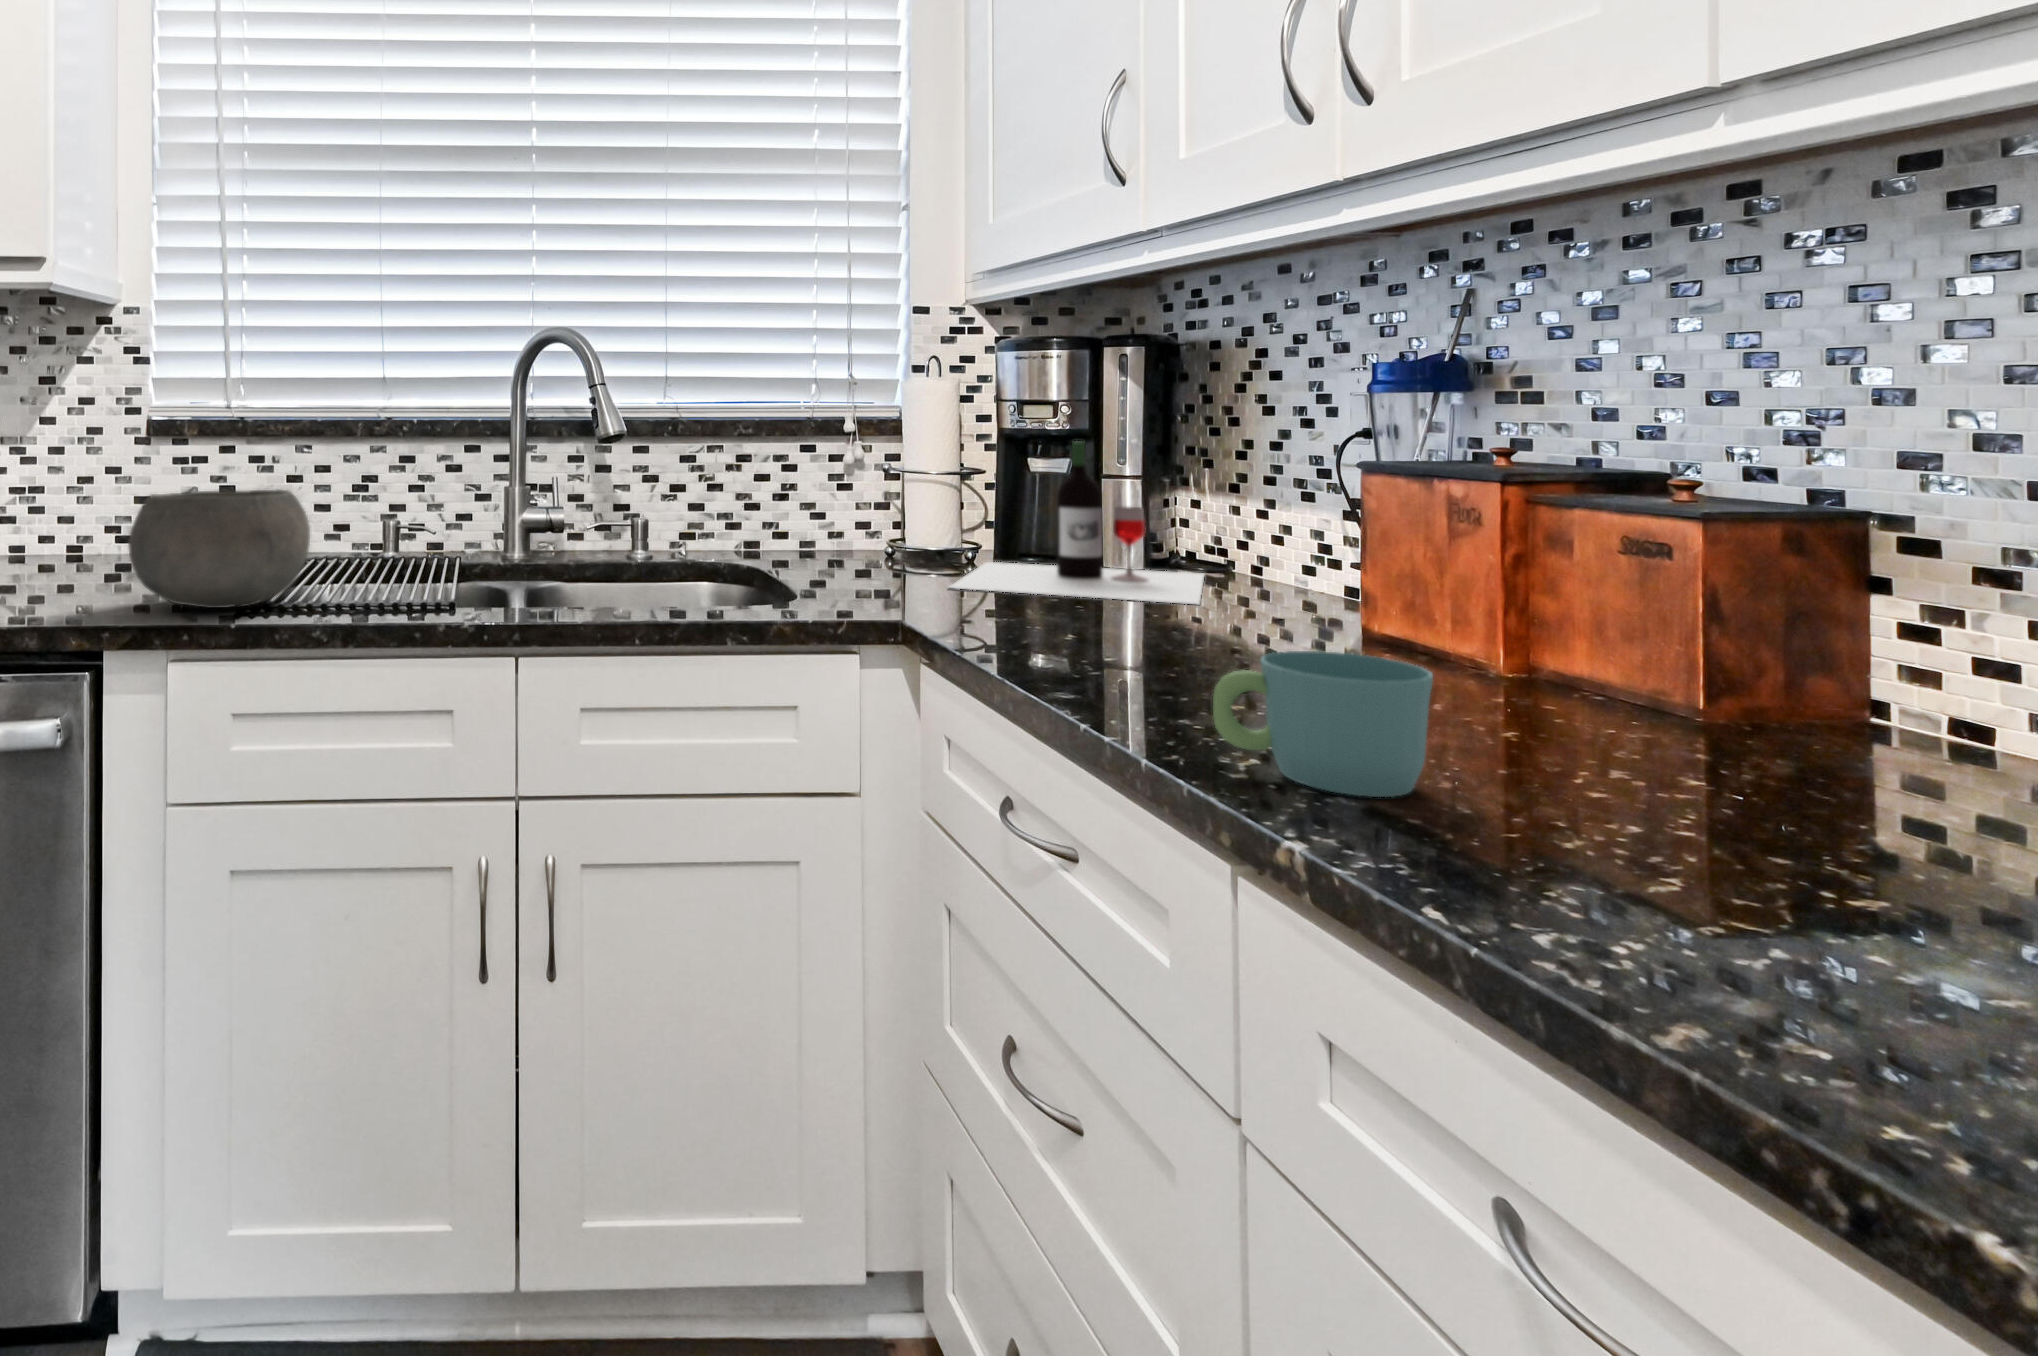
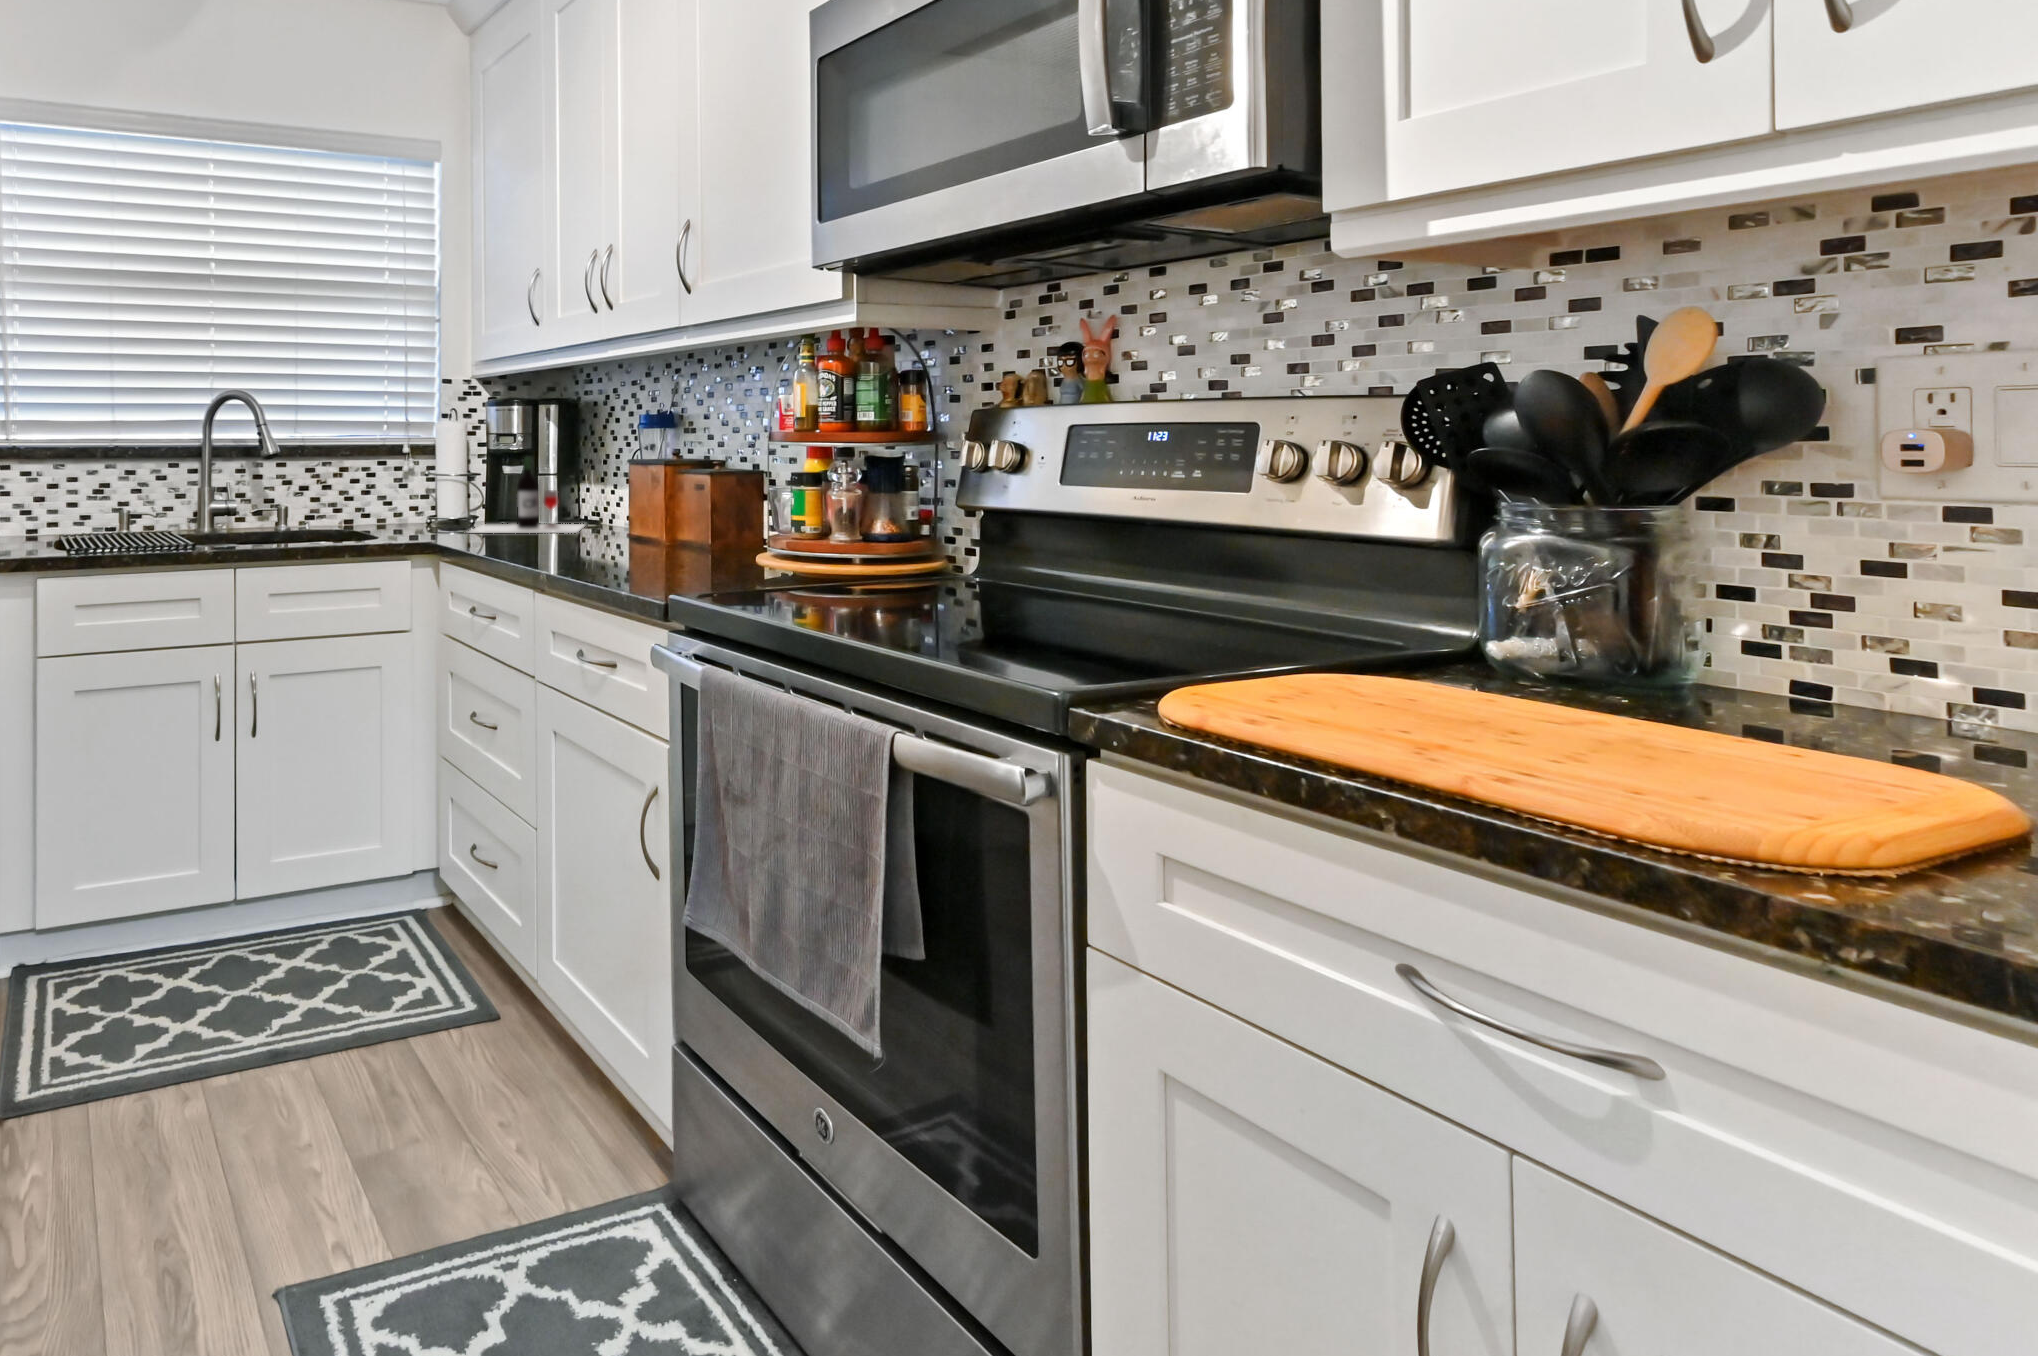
bowl: present [128,490,310,608] -> none [15,488,123,554]
mug: present [1213,651,1433,797] -> none [554,521,613,561]

